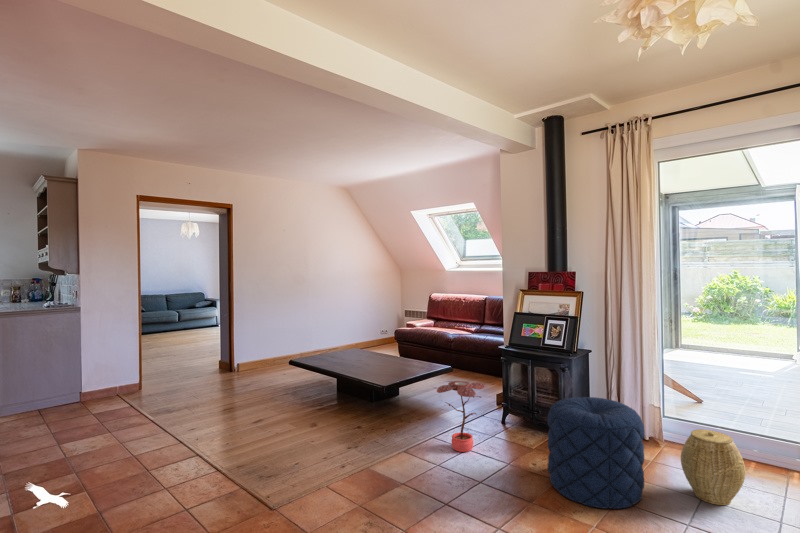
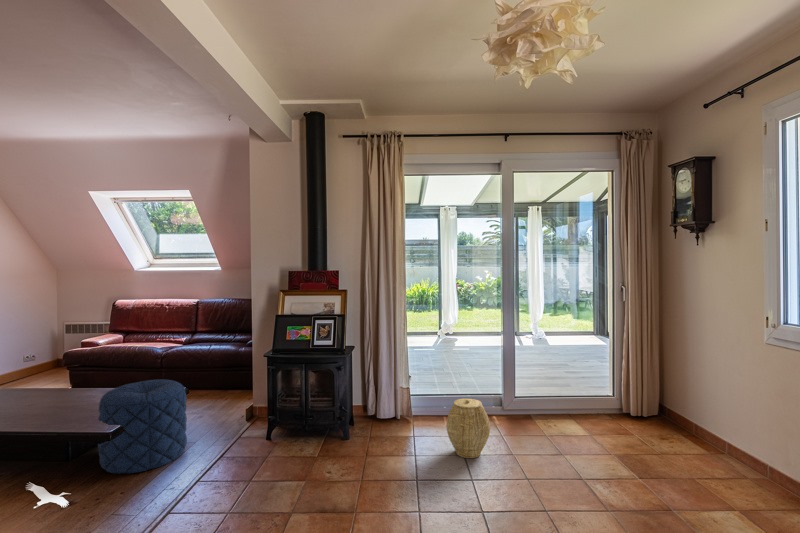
potted plant: present [437,381,485,452] -> none [208,400,265,488]
pouf: present [548,397,644,509] -> present [98,380,187,474]

